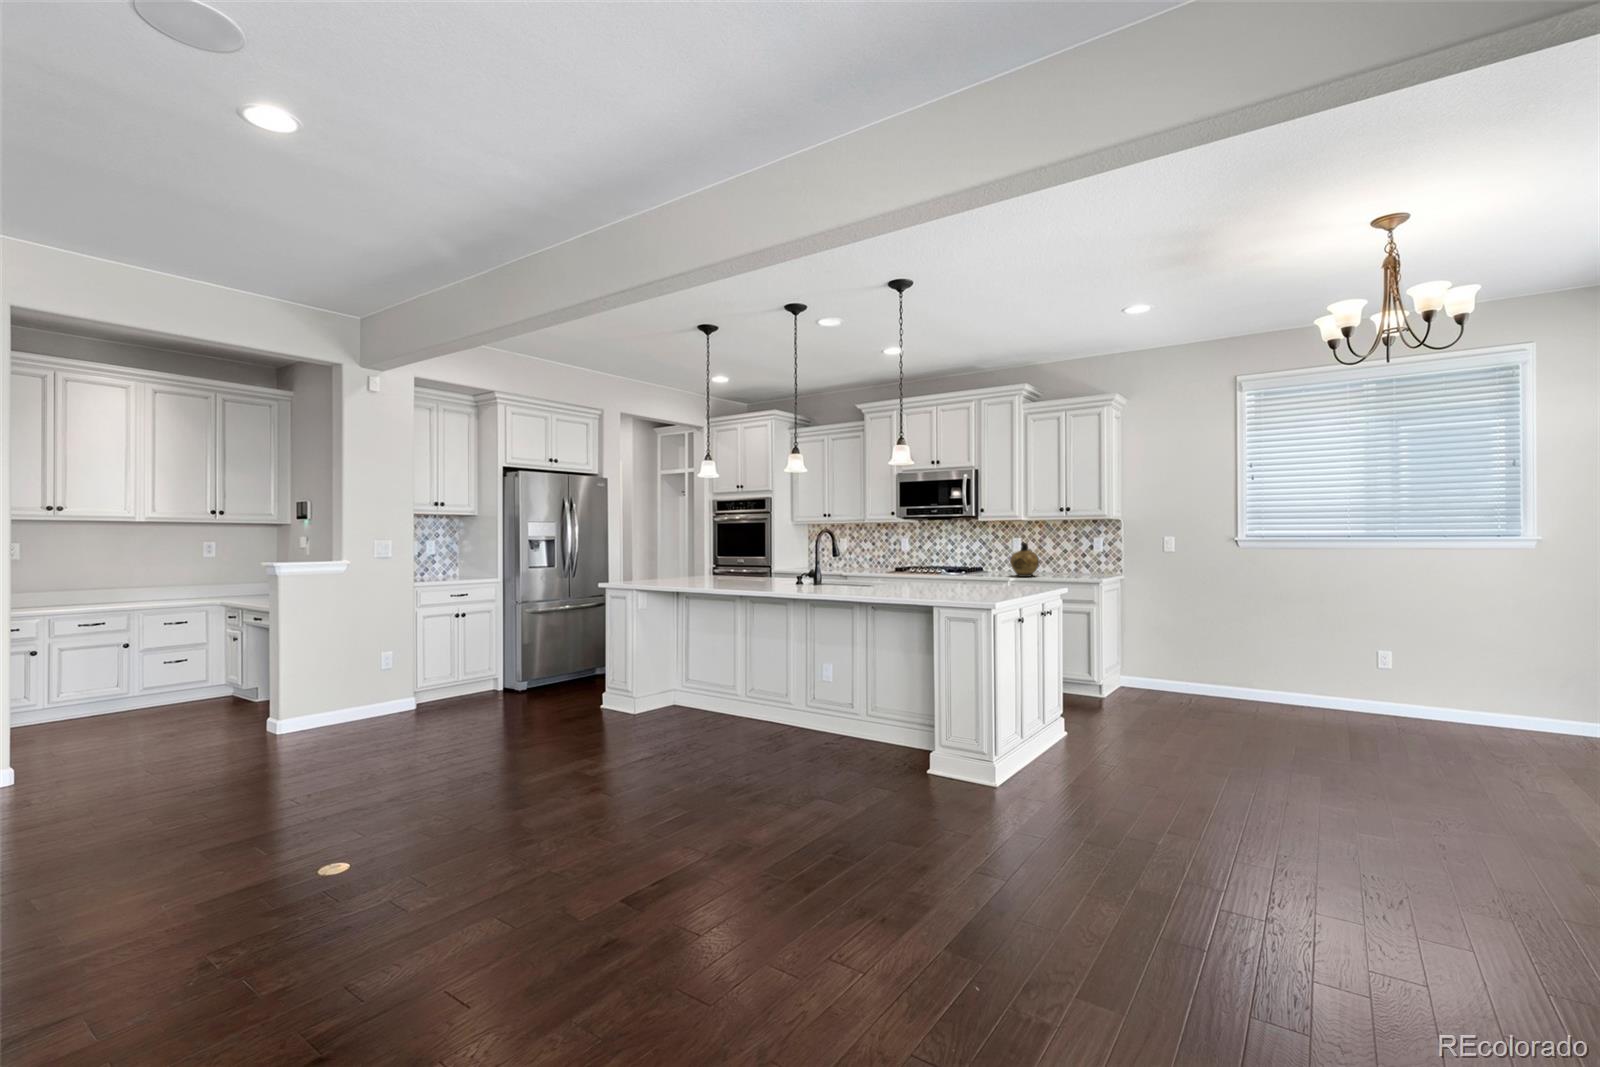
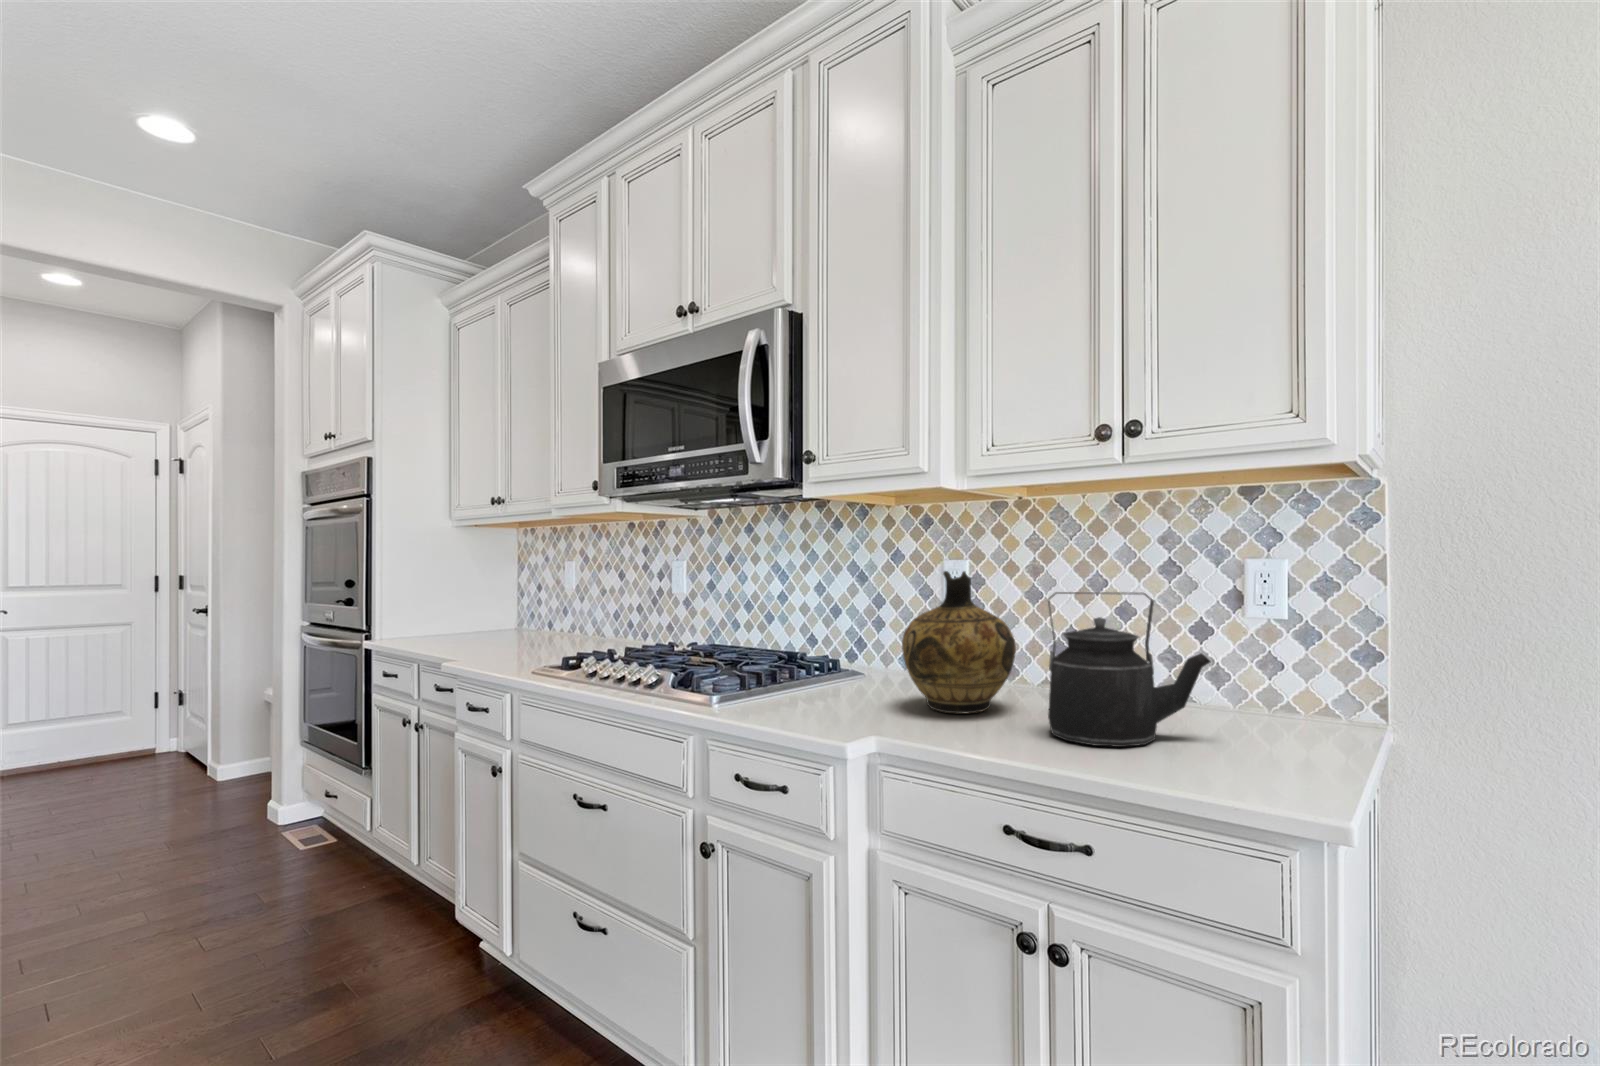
kettle: none [1050,546,1085,579] -> present [1048,592,1210,747]

